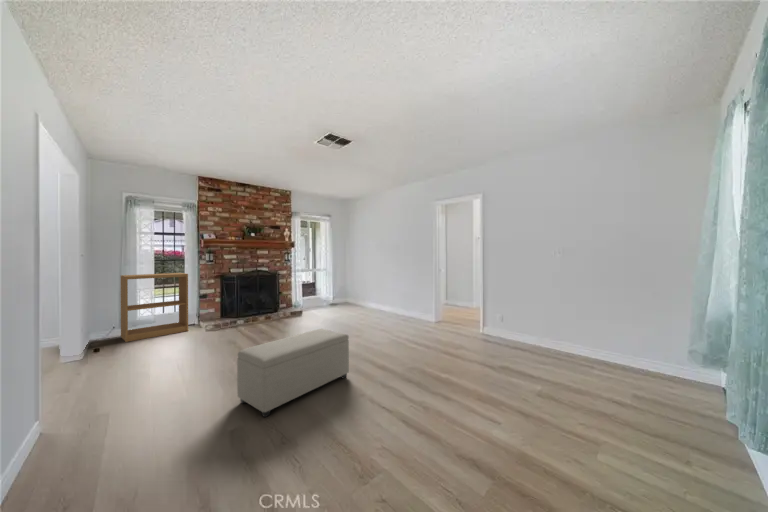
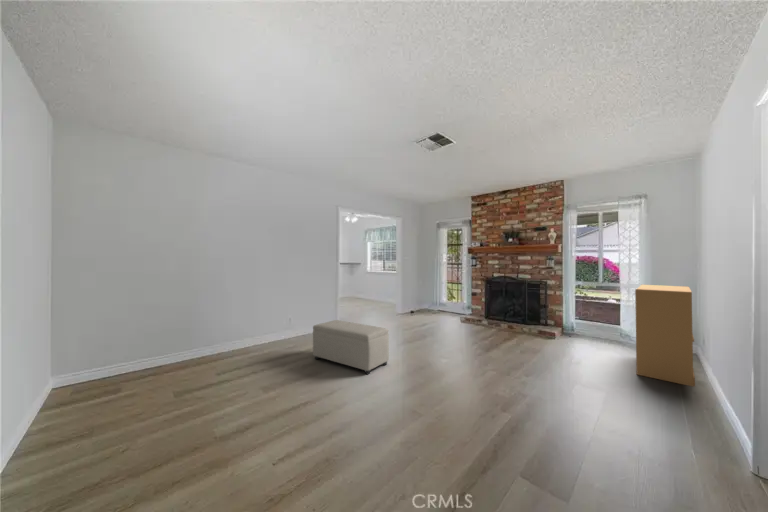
bookshelf: present [121,273,188,342] -> present [635,285,695,386]

